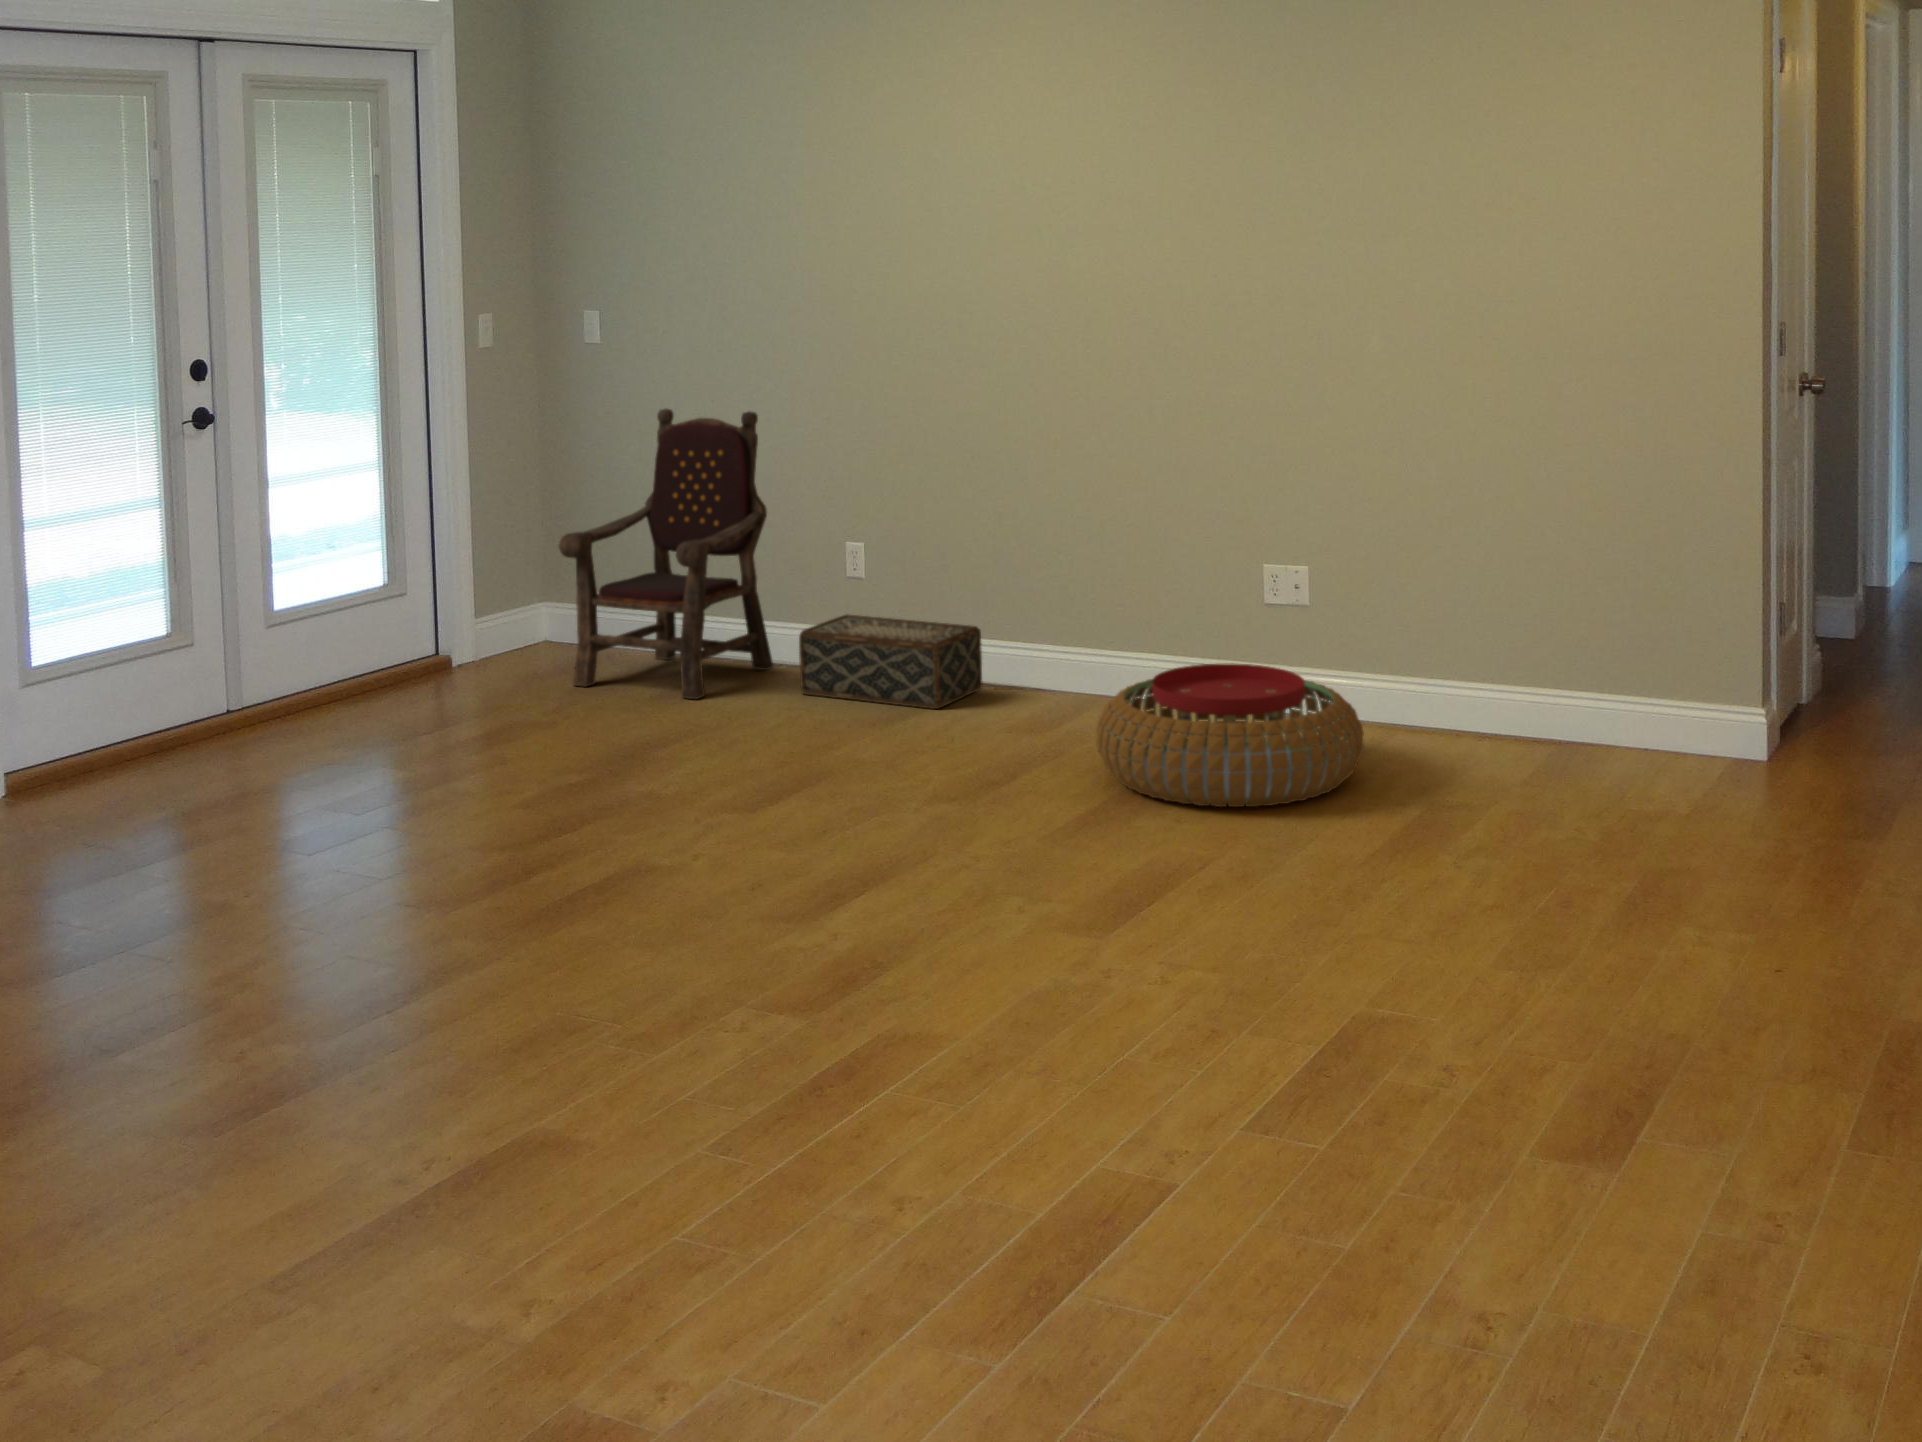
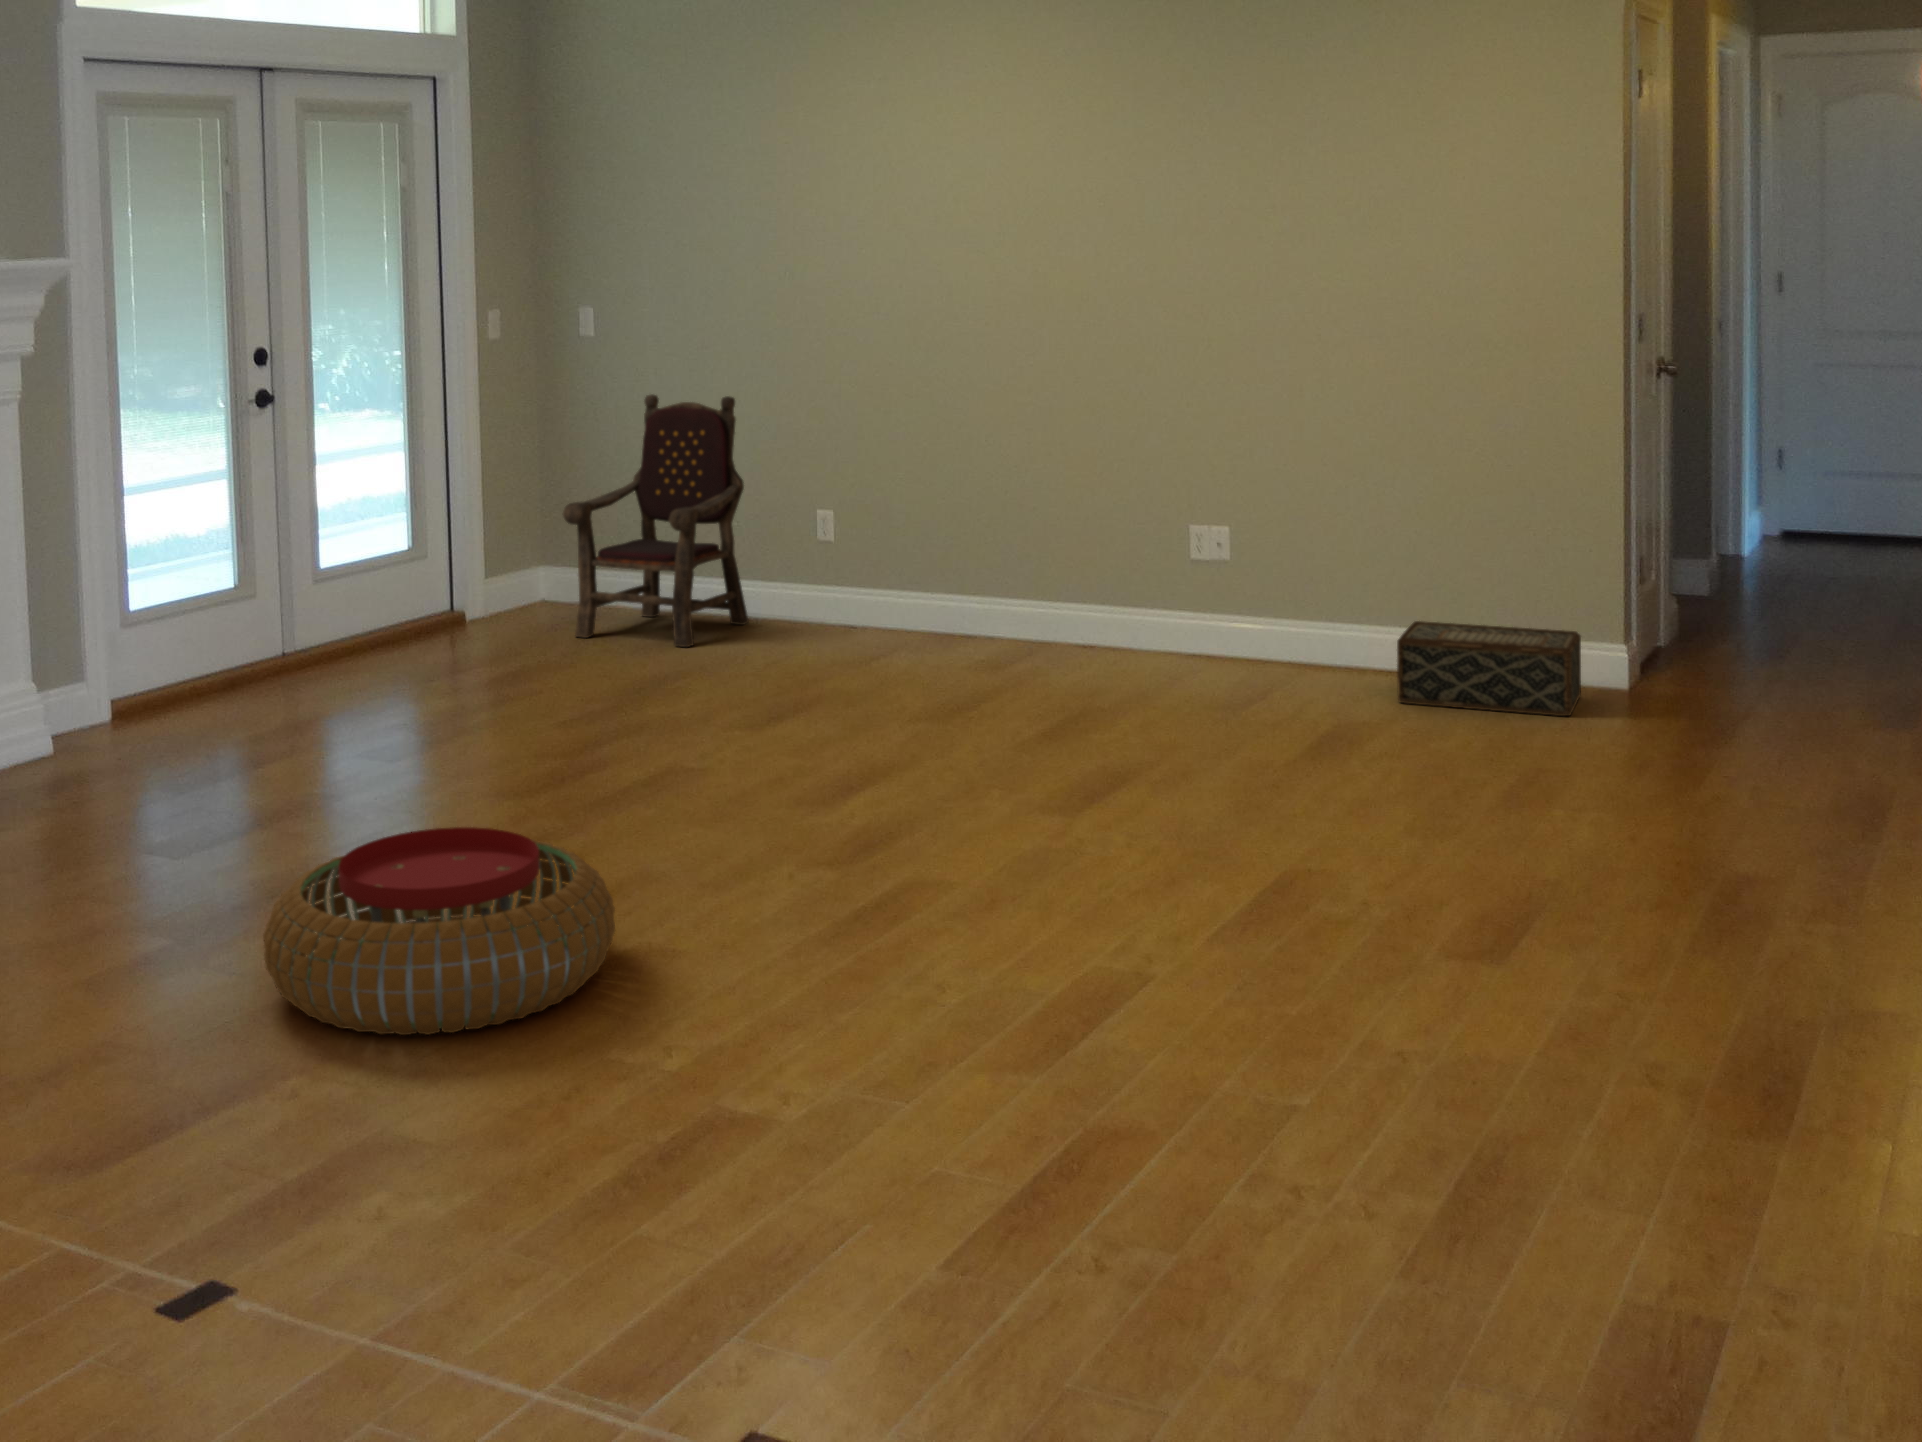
woven basket: present [799,614,982,709] -> present [1397,621,1581,716]
pouf: present [1096,663,1364,807] -> present [263,827,615,1035]

